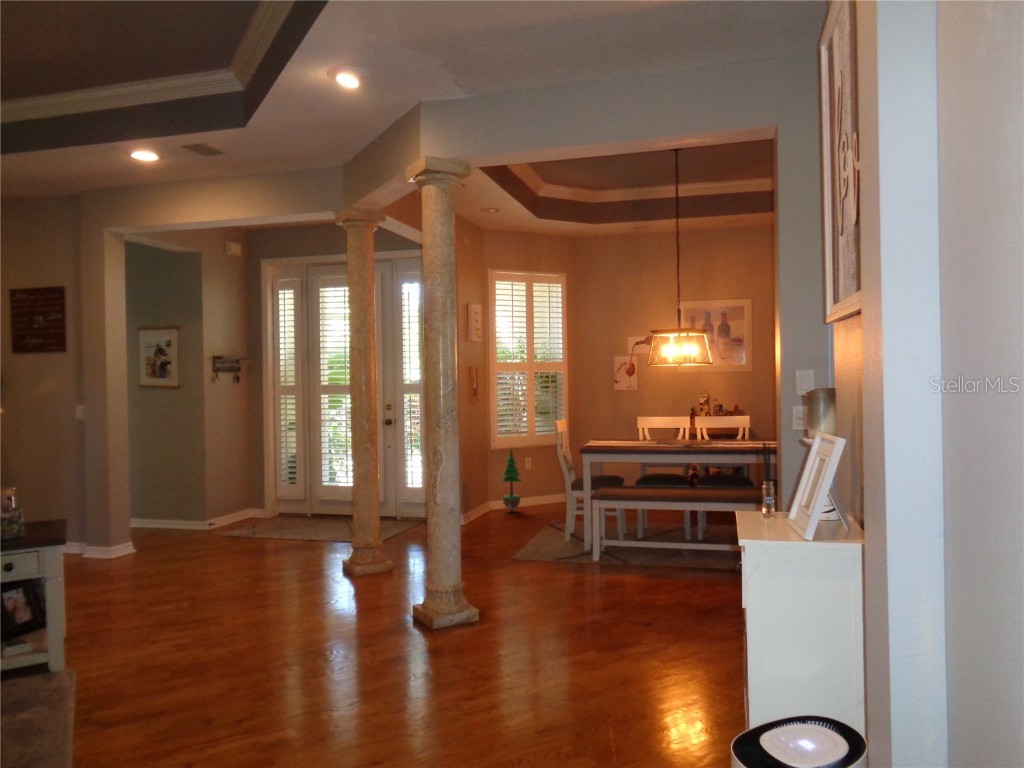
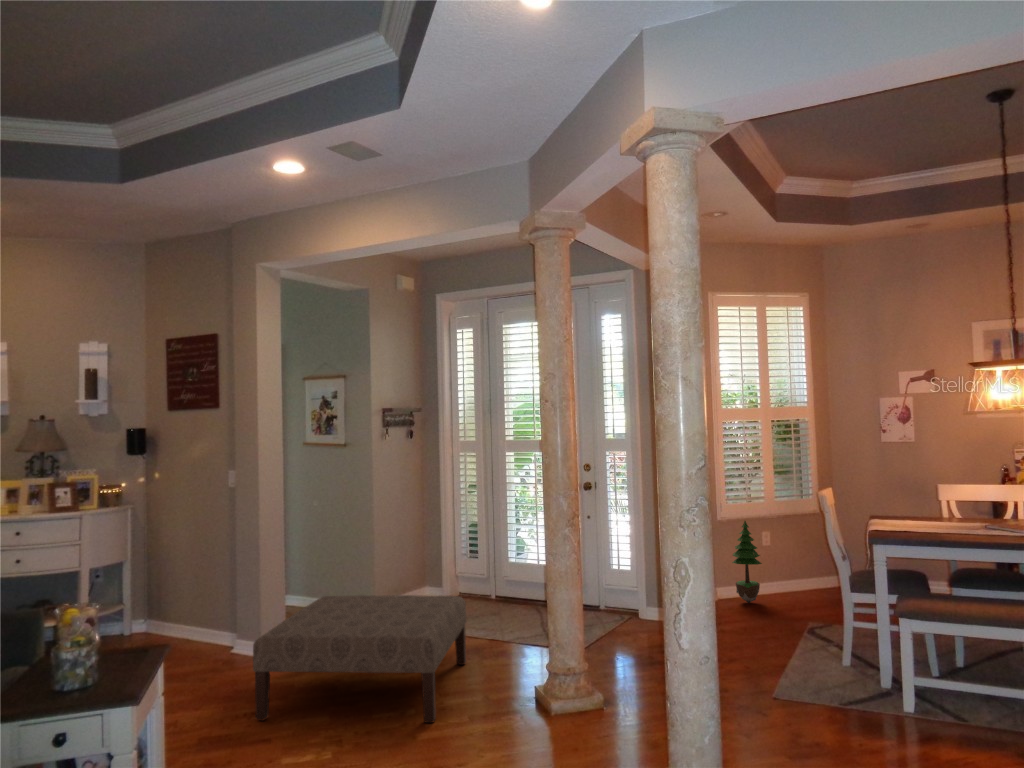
ottoman: none [119,502,289,591] -> present [253,595,467,723]

